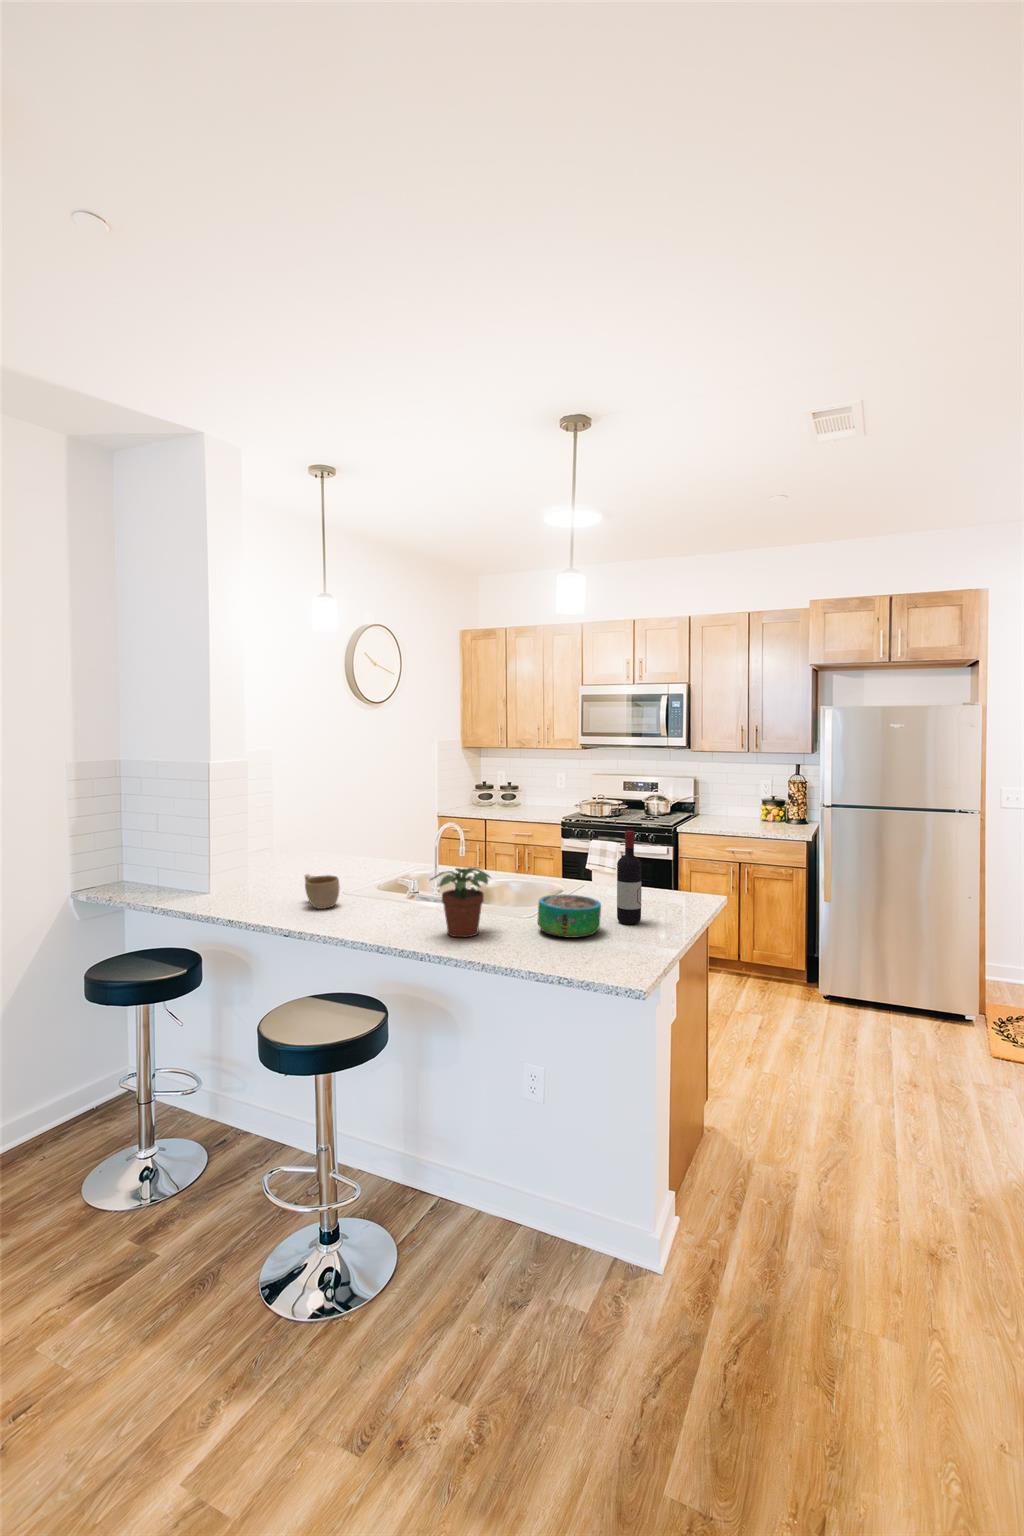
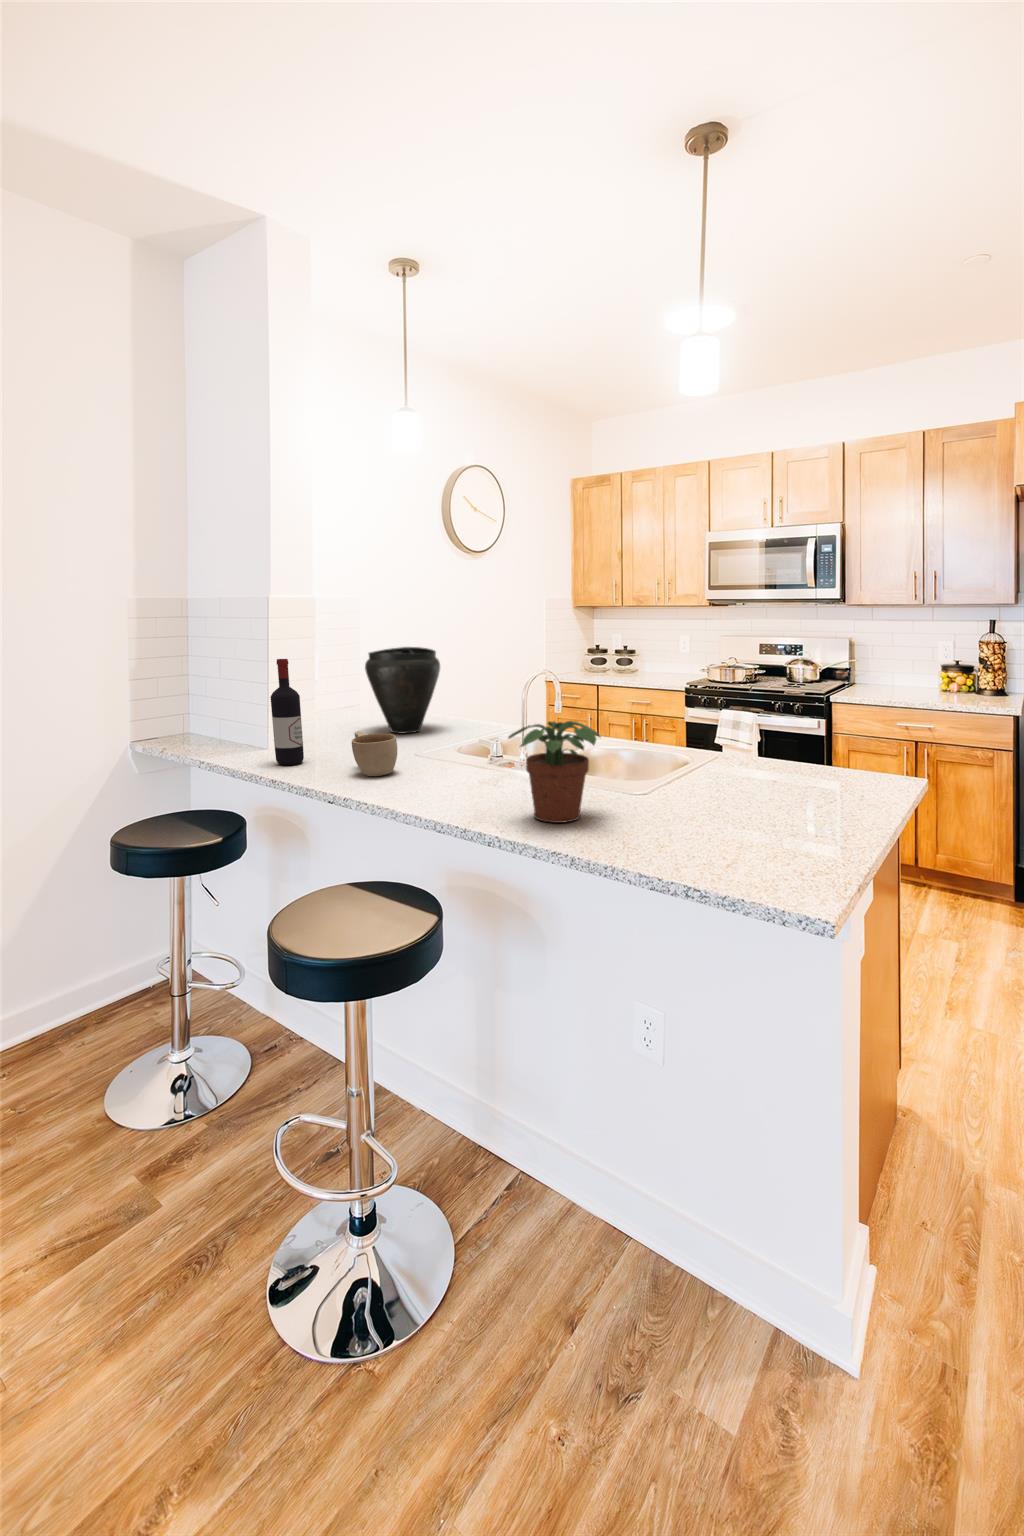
vase: none [300,799,362,871] -> present [365,647,440,733]
wine bottle: present [617,831,642,924] -> present [270,659,304,765]
decorative bowl: present [537,894,601,938] -> none [670,765,772,830]

